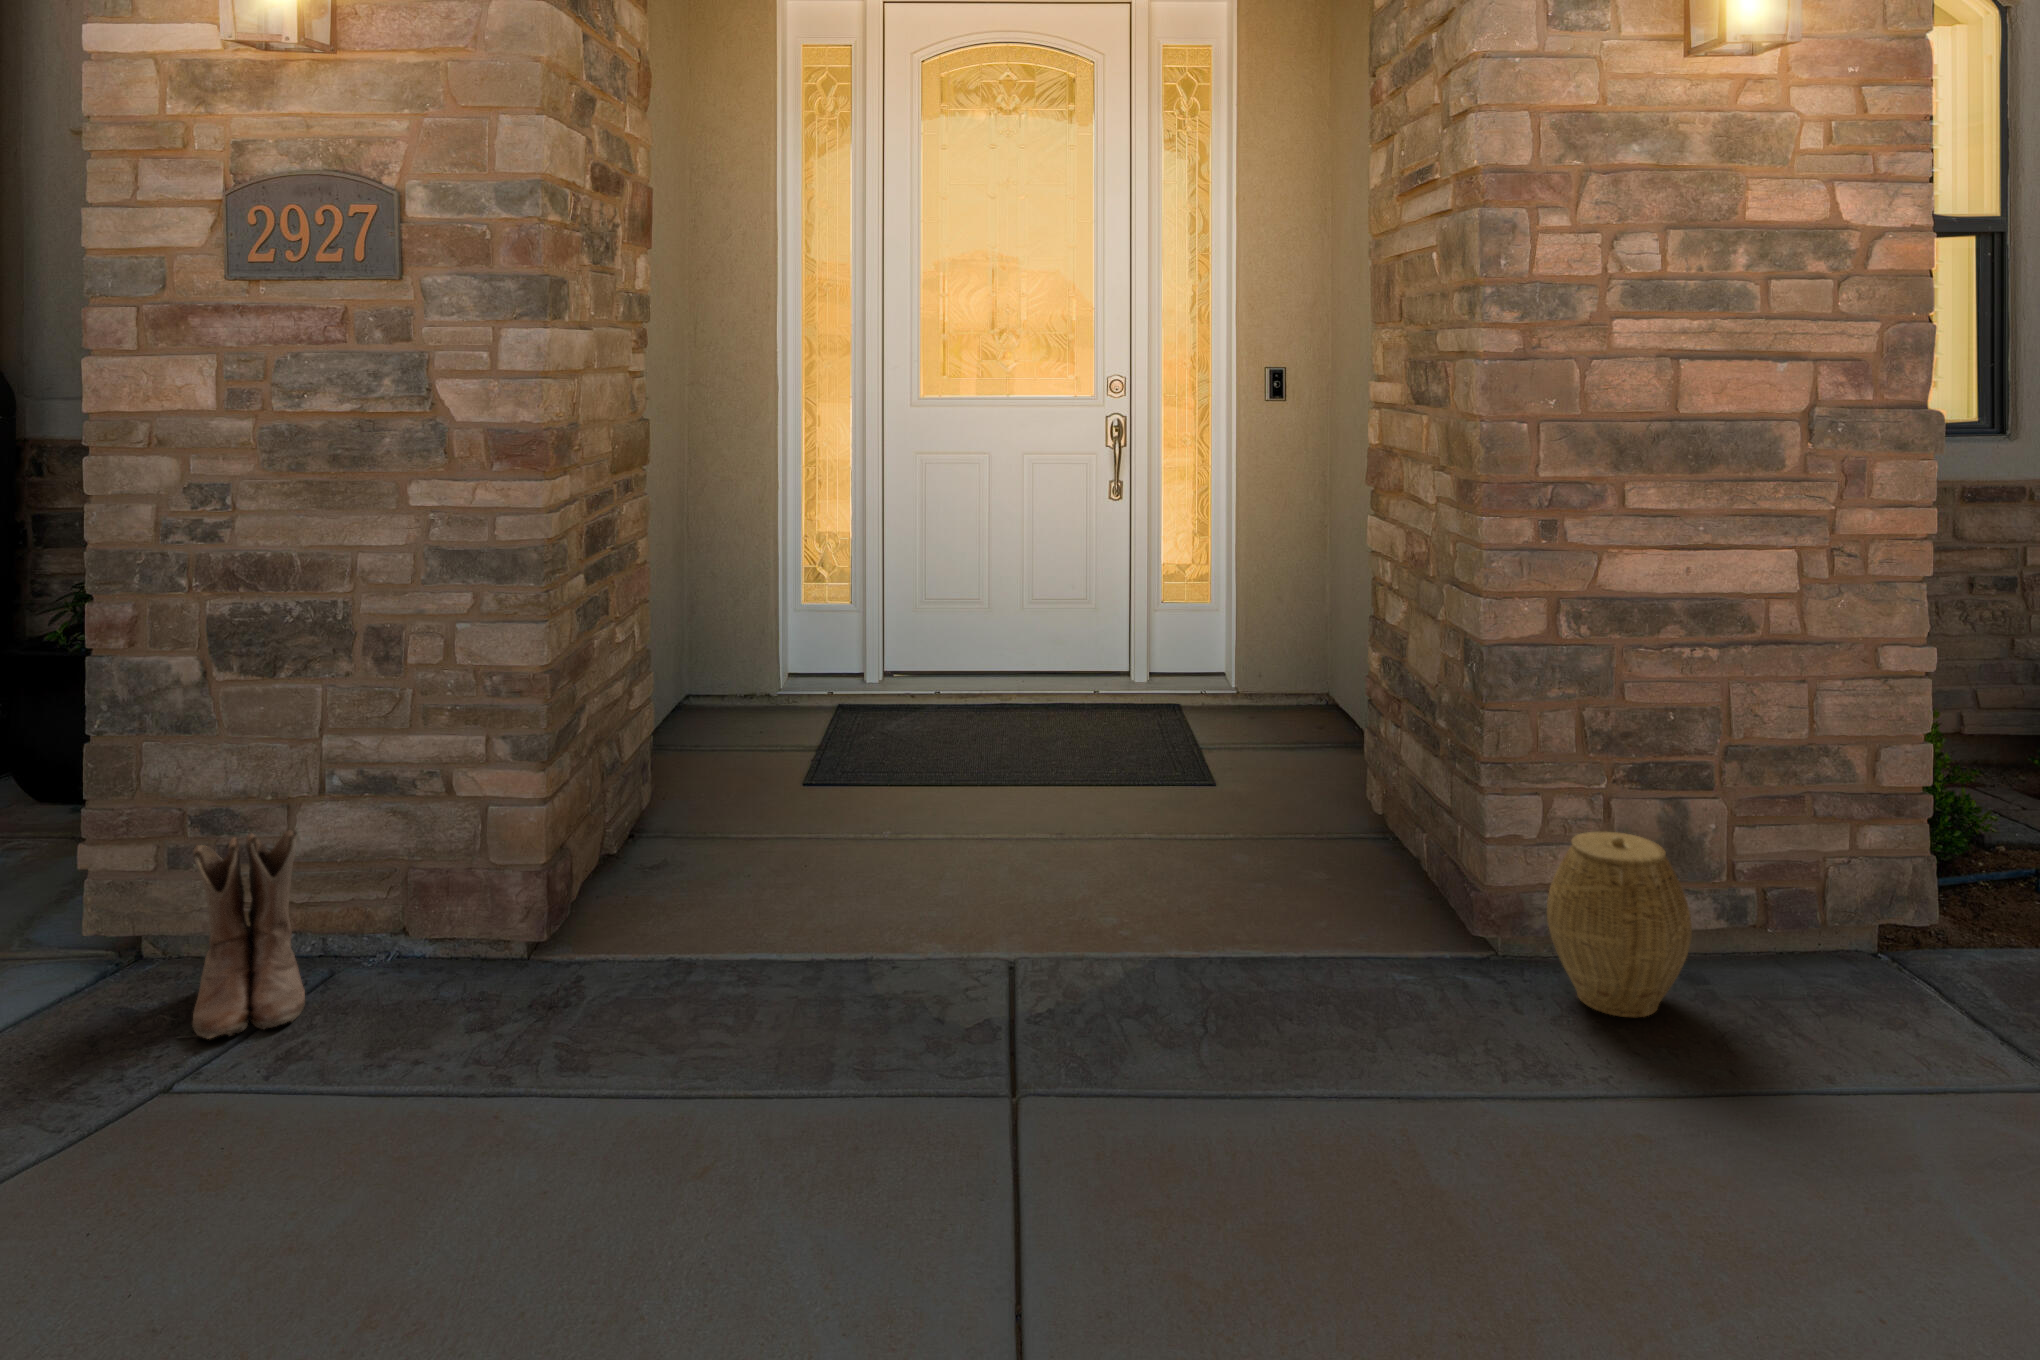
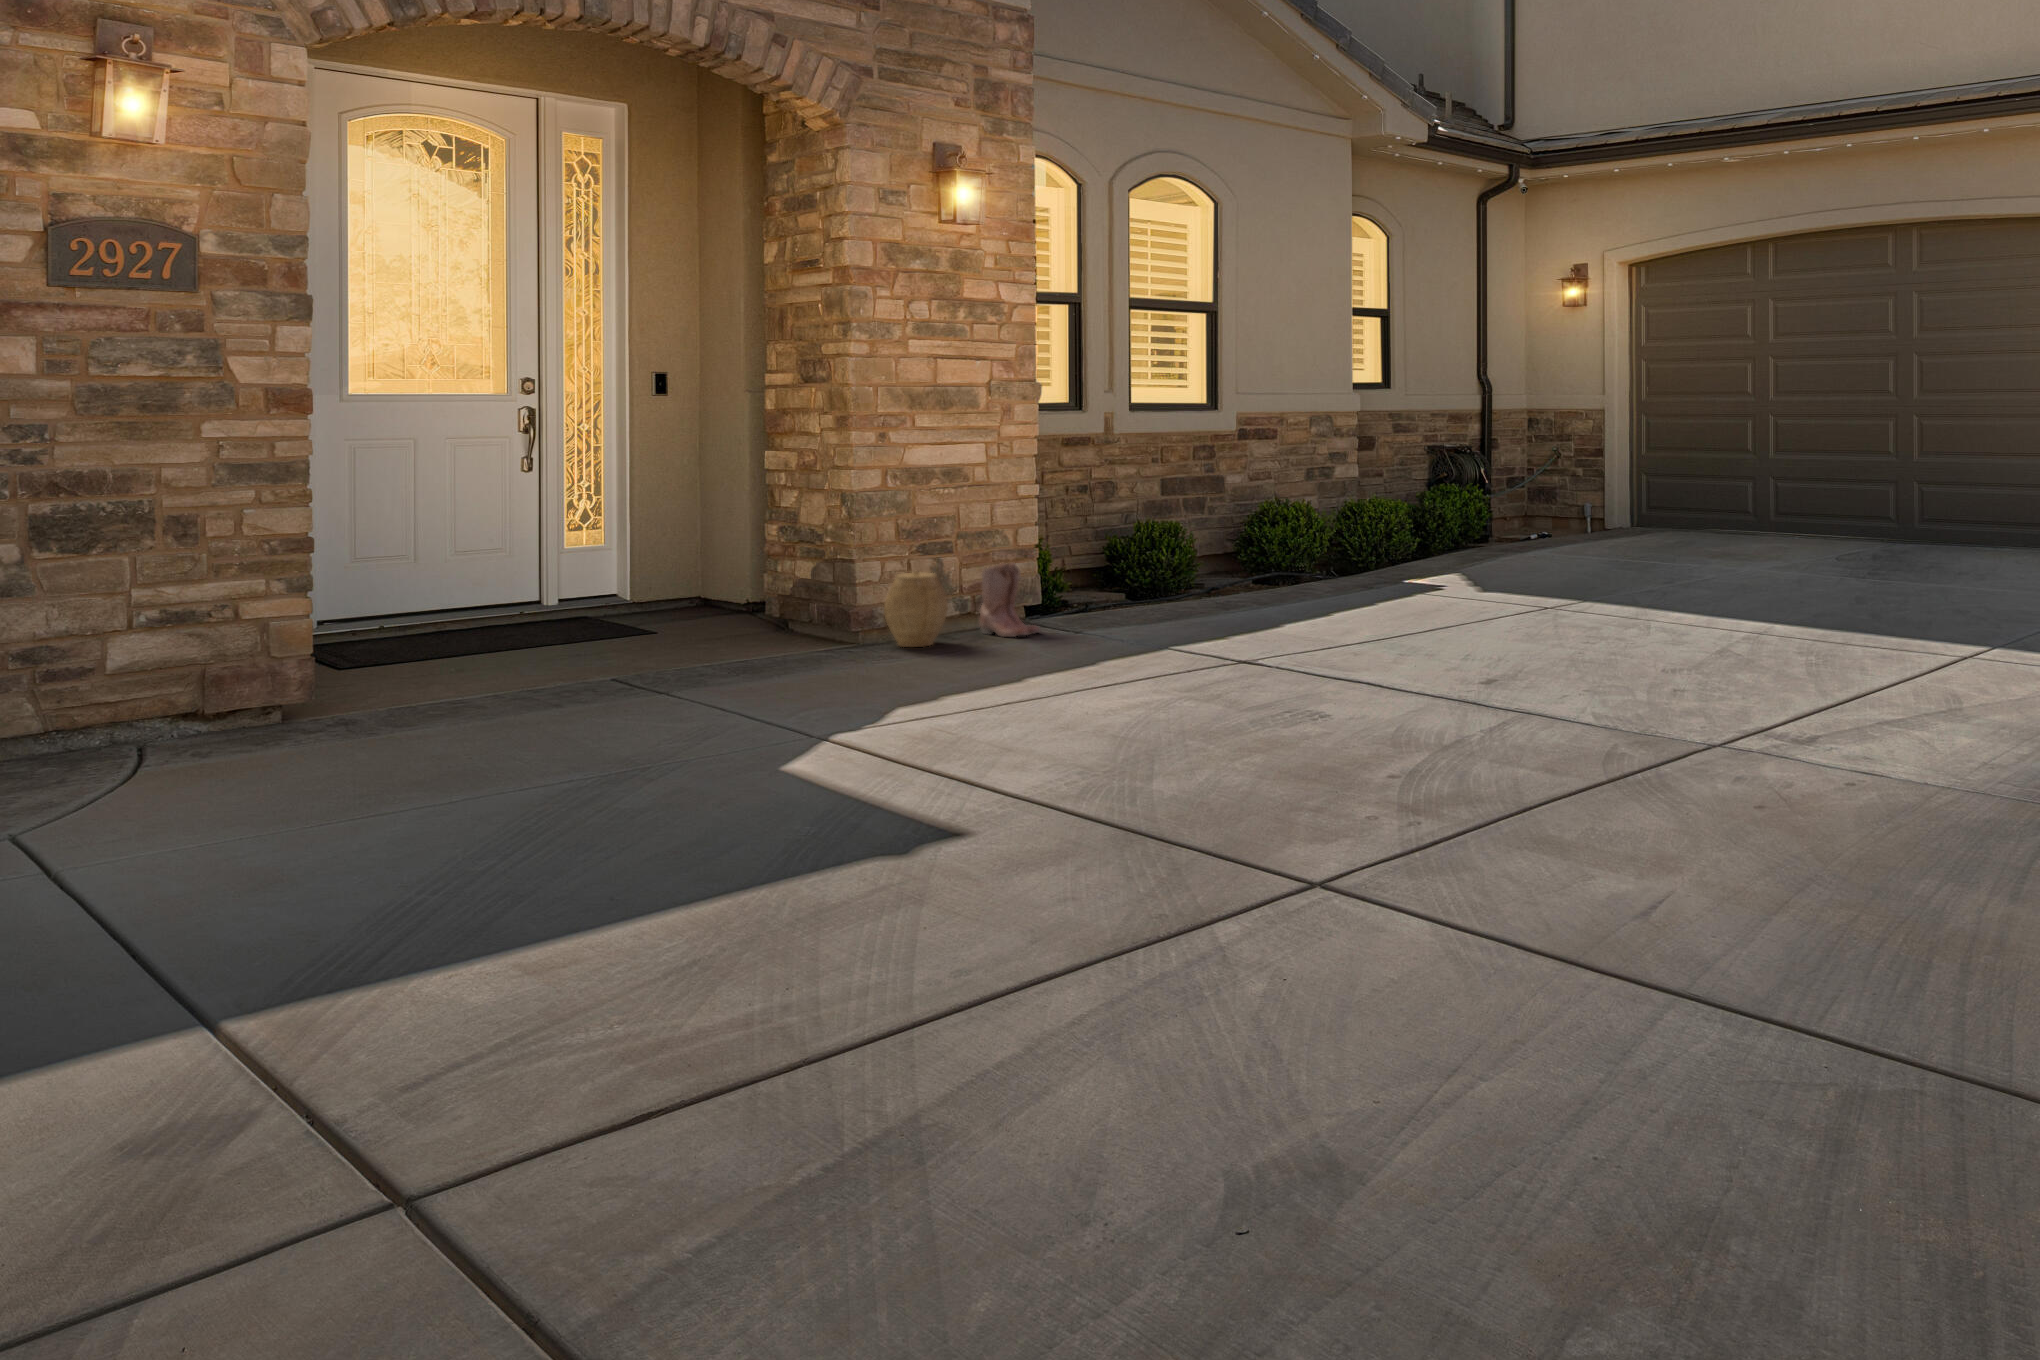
boots: present [192,830,305,1039] -> present [979,563,1040,637]

